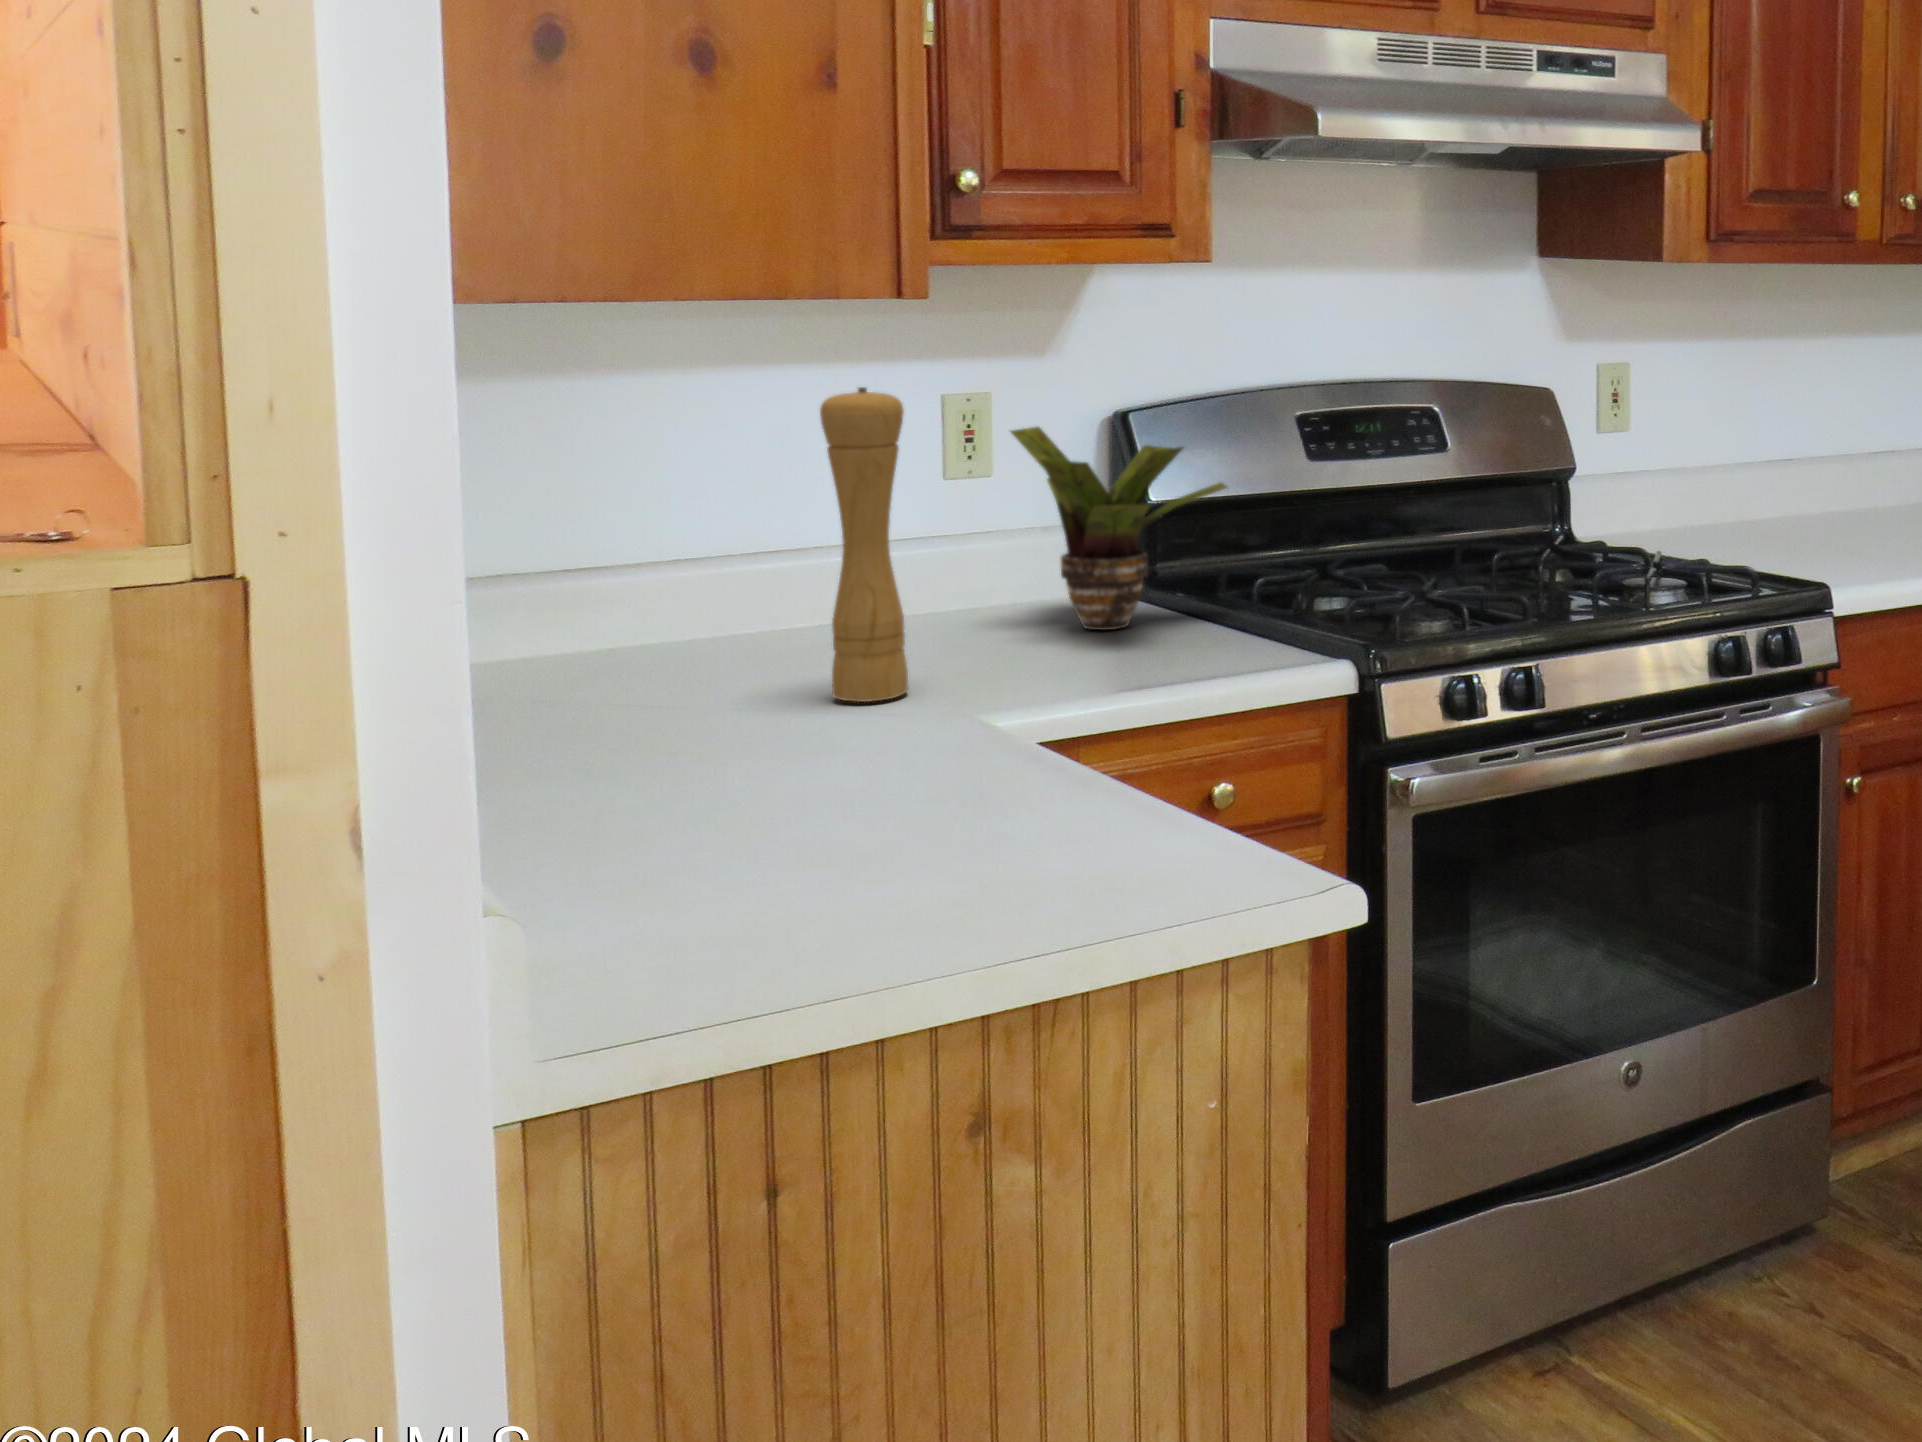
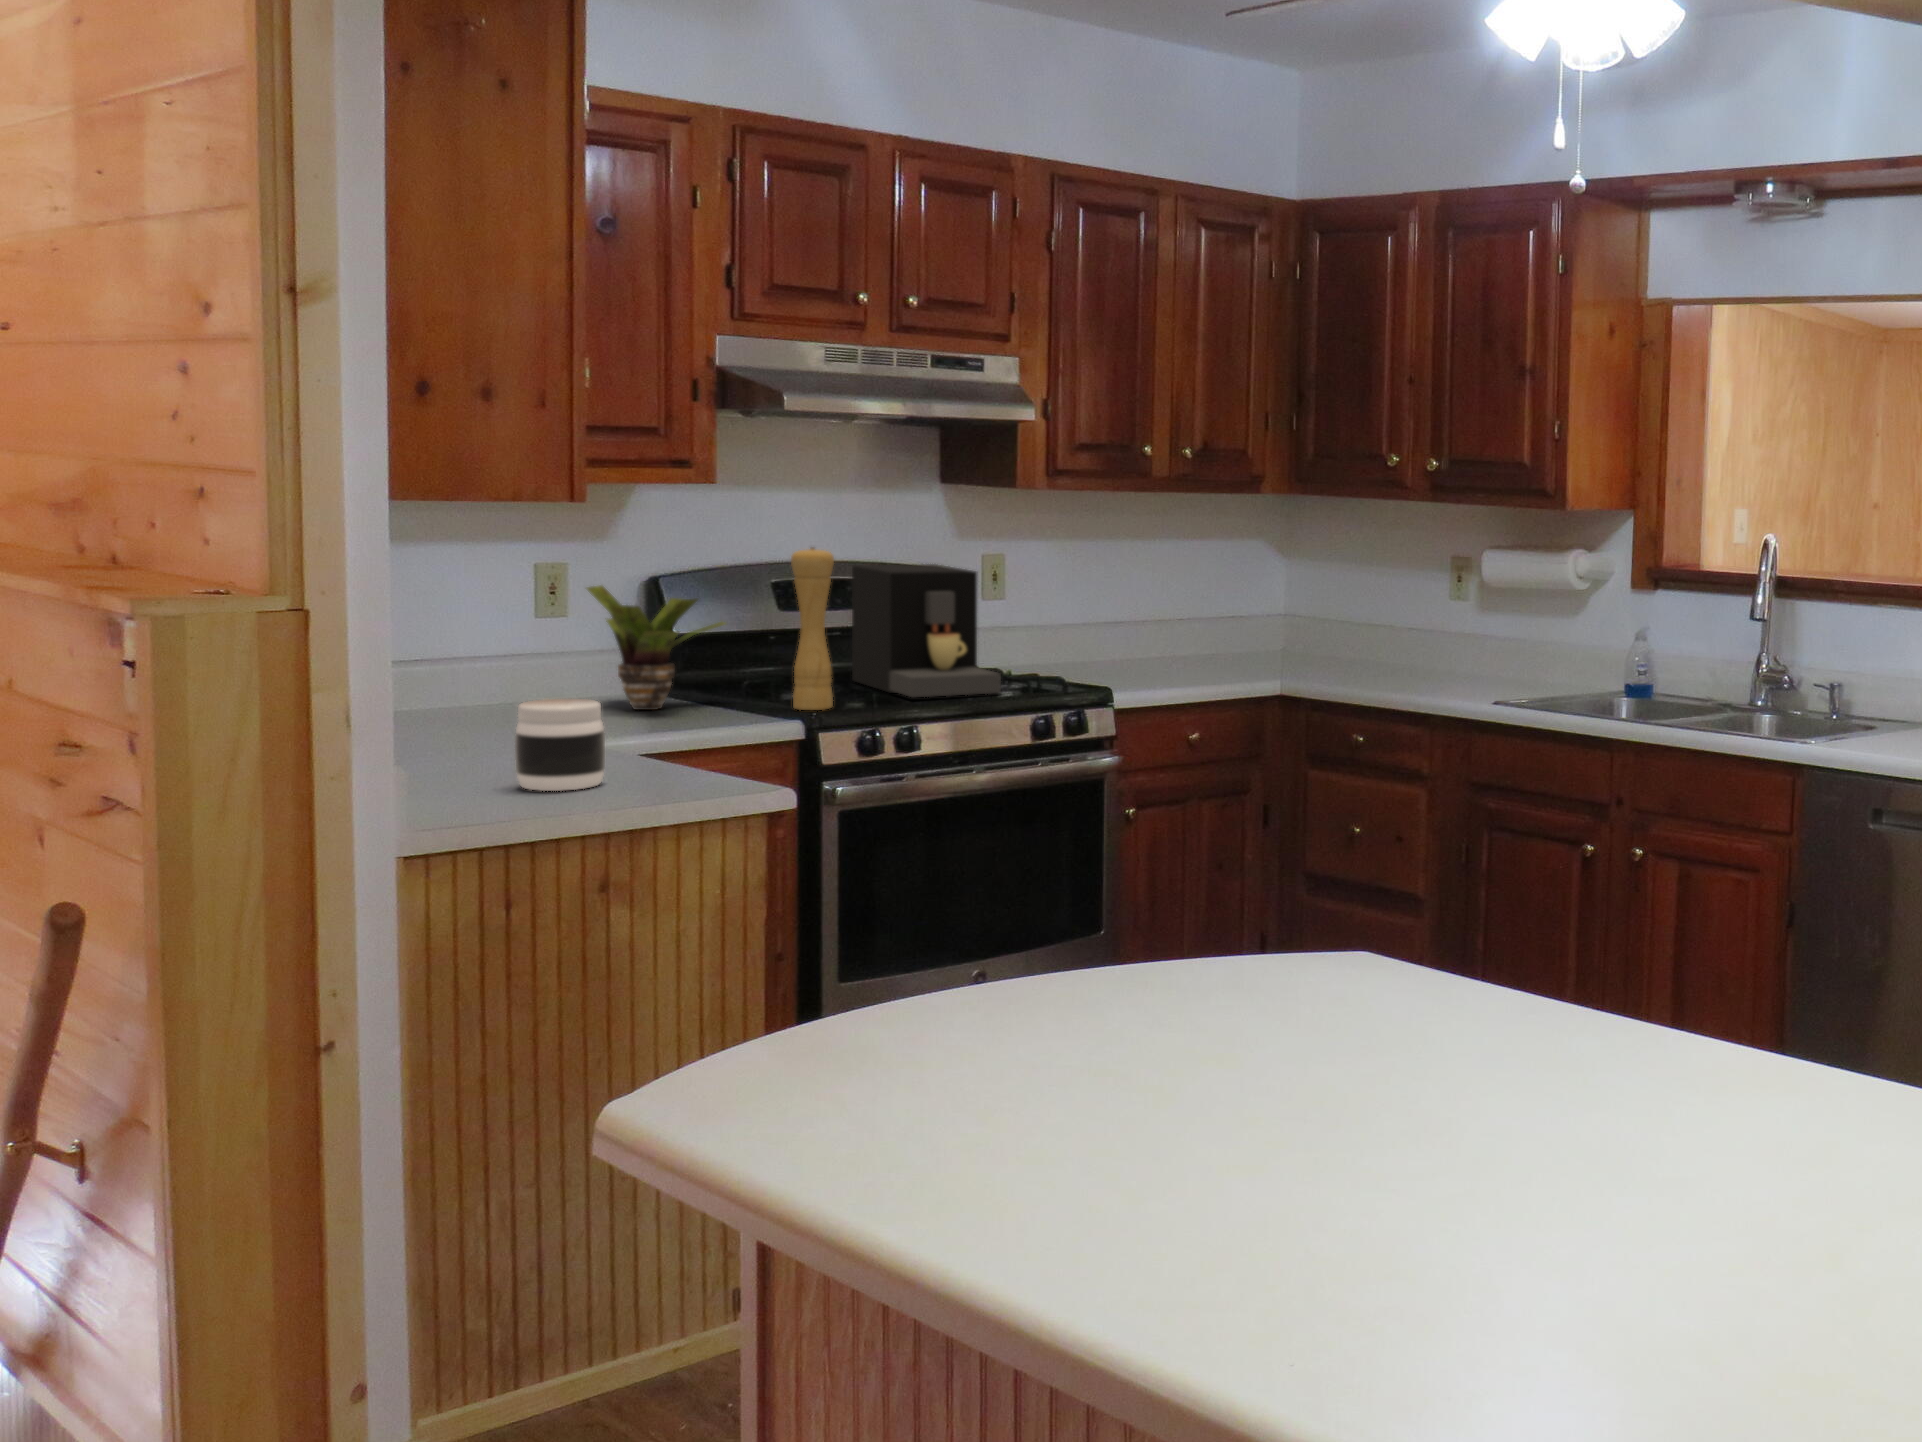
coffee maker: none [1417,383,1660,608] -> present [852,564,1001,697]
pepper mill: present [820,387,908,702] -> present [791,547,834,710]
jar: none [798,673,972,875] -> present [515,699,605,791]

